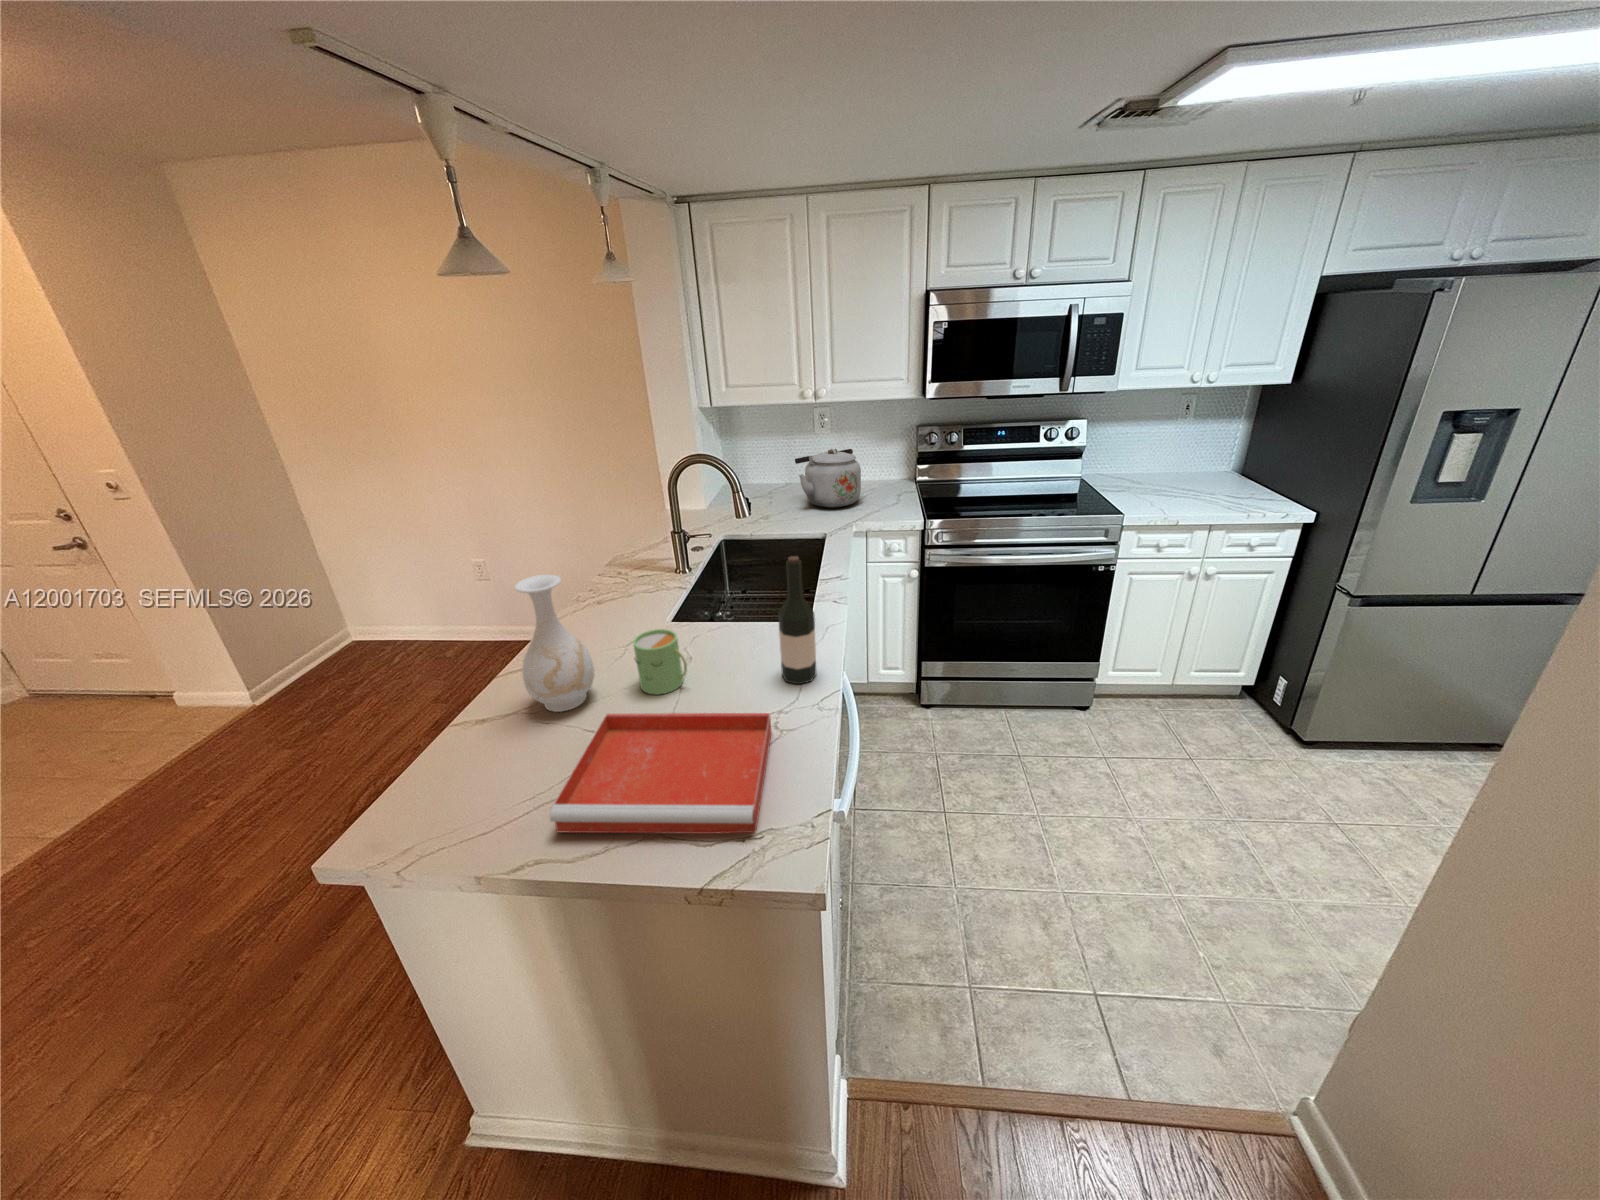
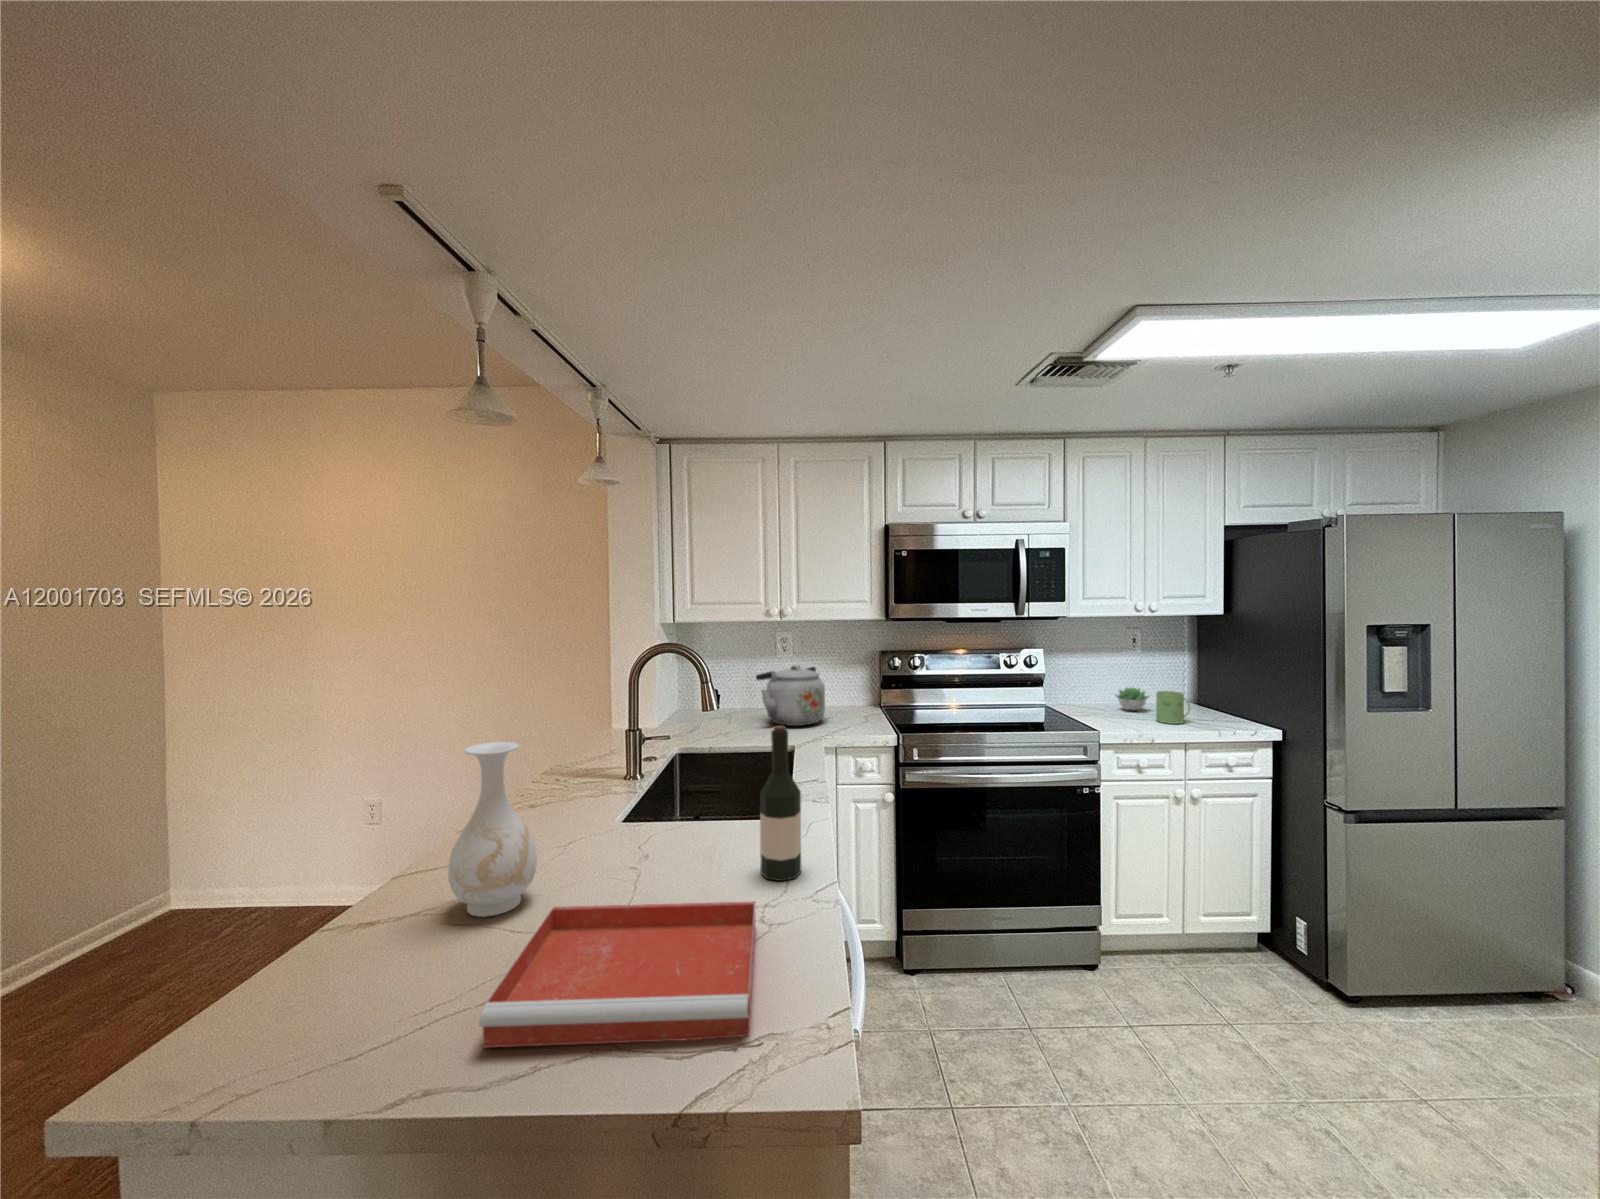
succulent plant: none [1151,463,1189,487] -> present [1116,687,1150,711]
mug: present [633,629,687,694] -> present [1156,691,1190,724]

